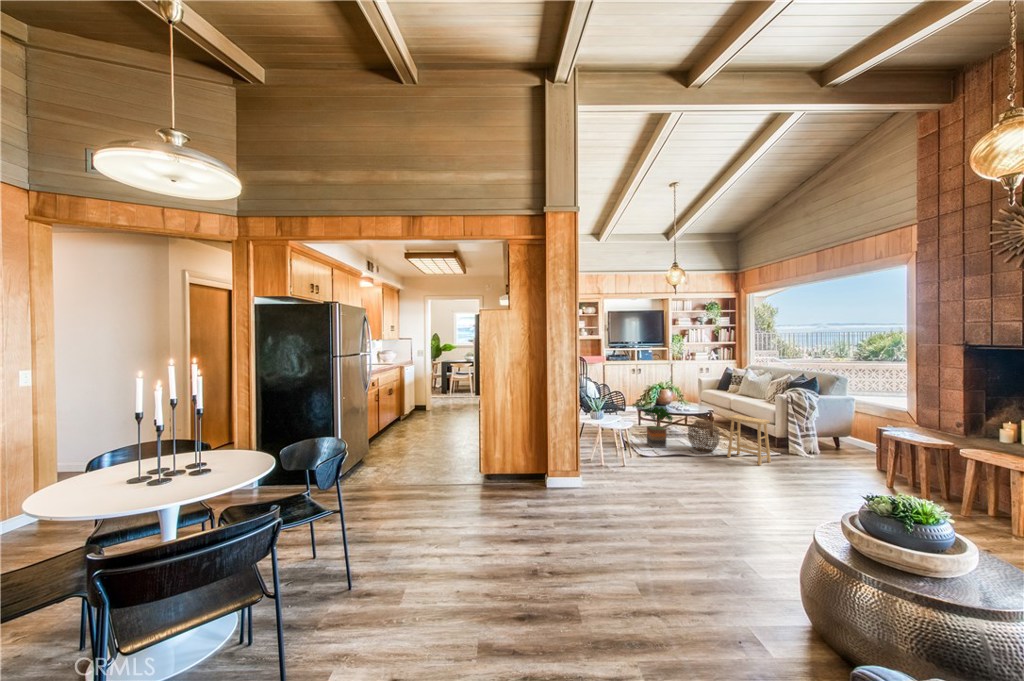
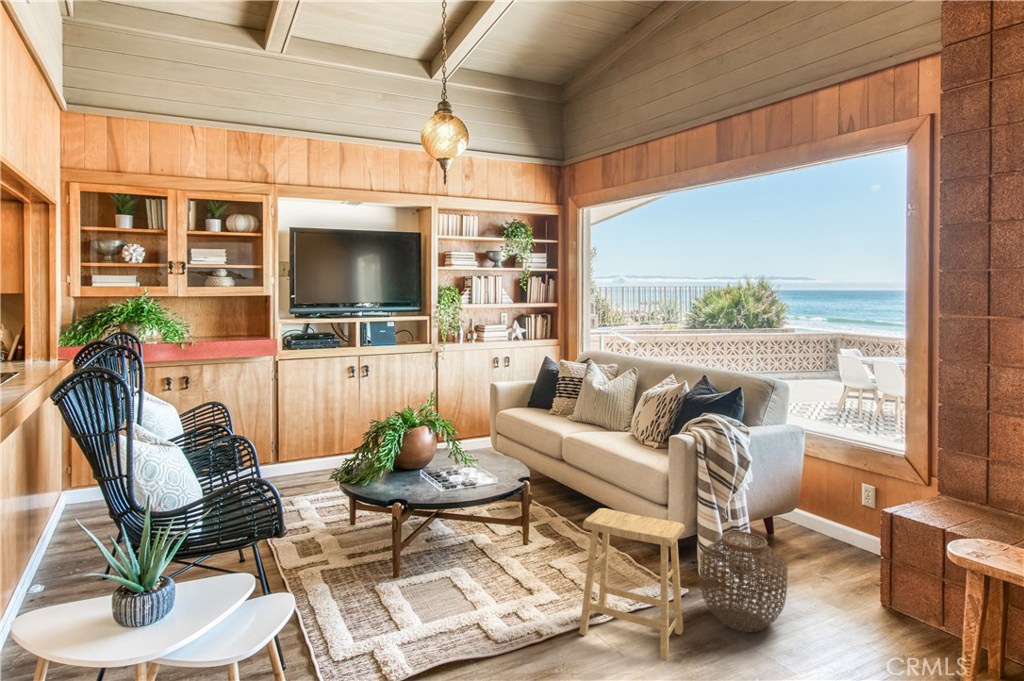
potted tree: present [644,406,673,448] -> none [349,494,439,630]
woven basket: present [688,420,719,452] -> present [700,531,787,632]

